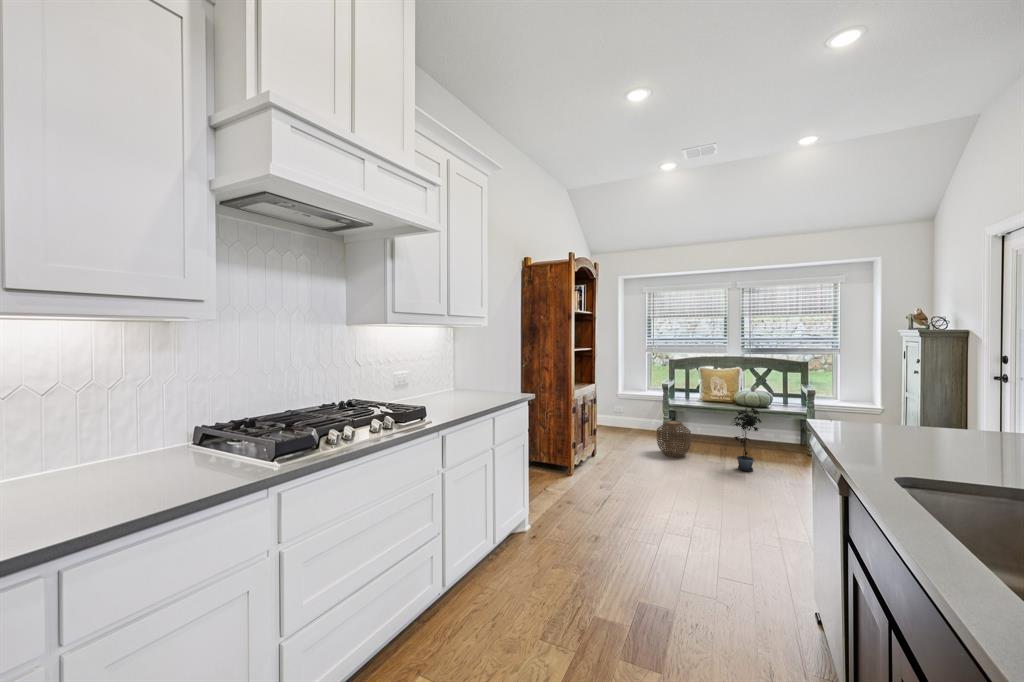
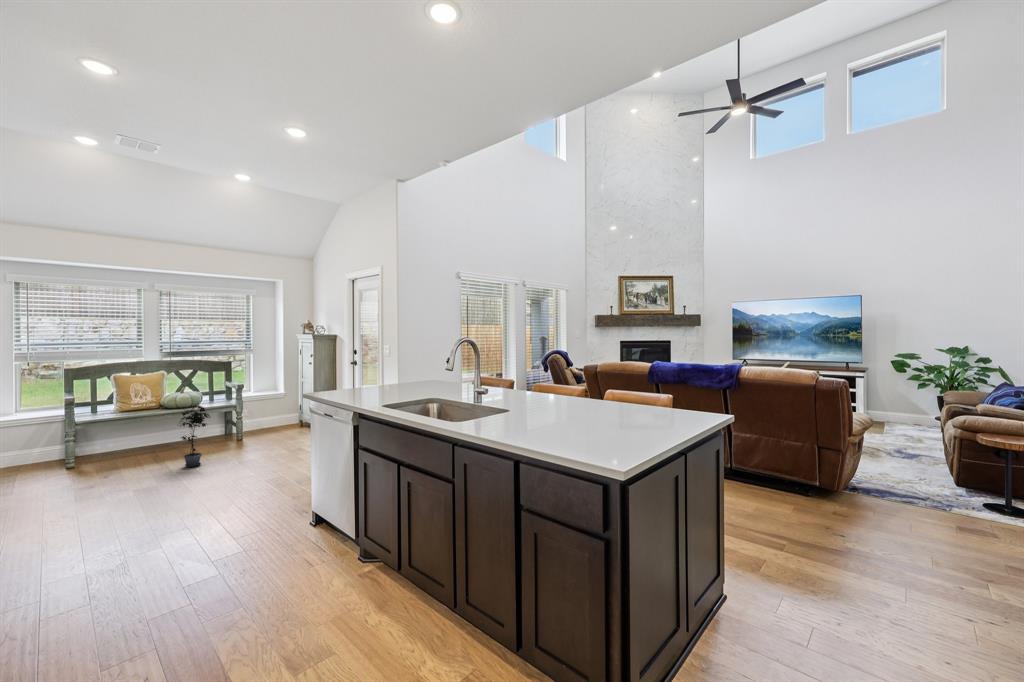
woven basket: present [657,420,691,457] -> none [72,437,124,480]

